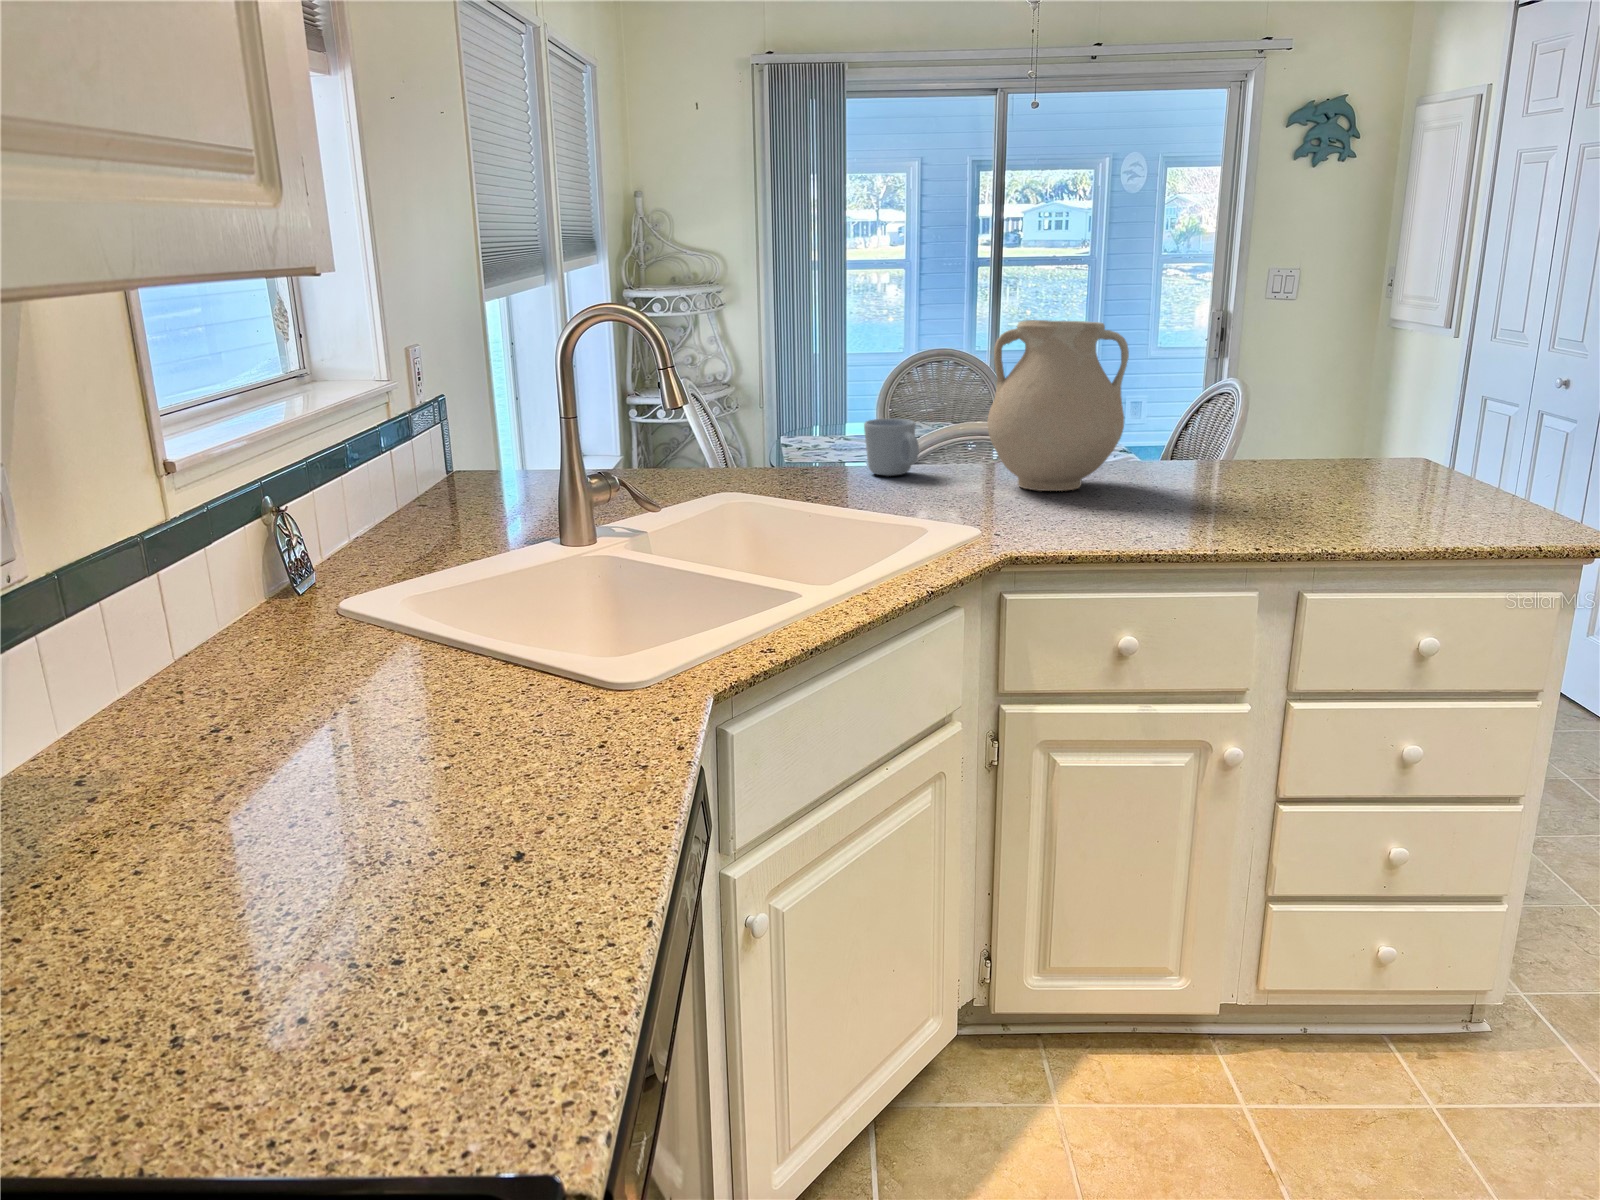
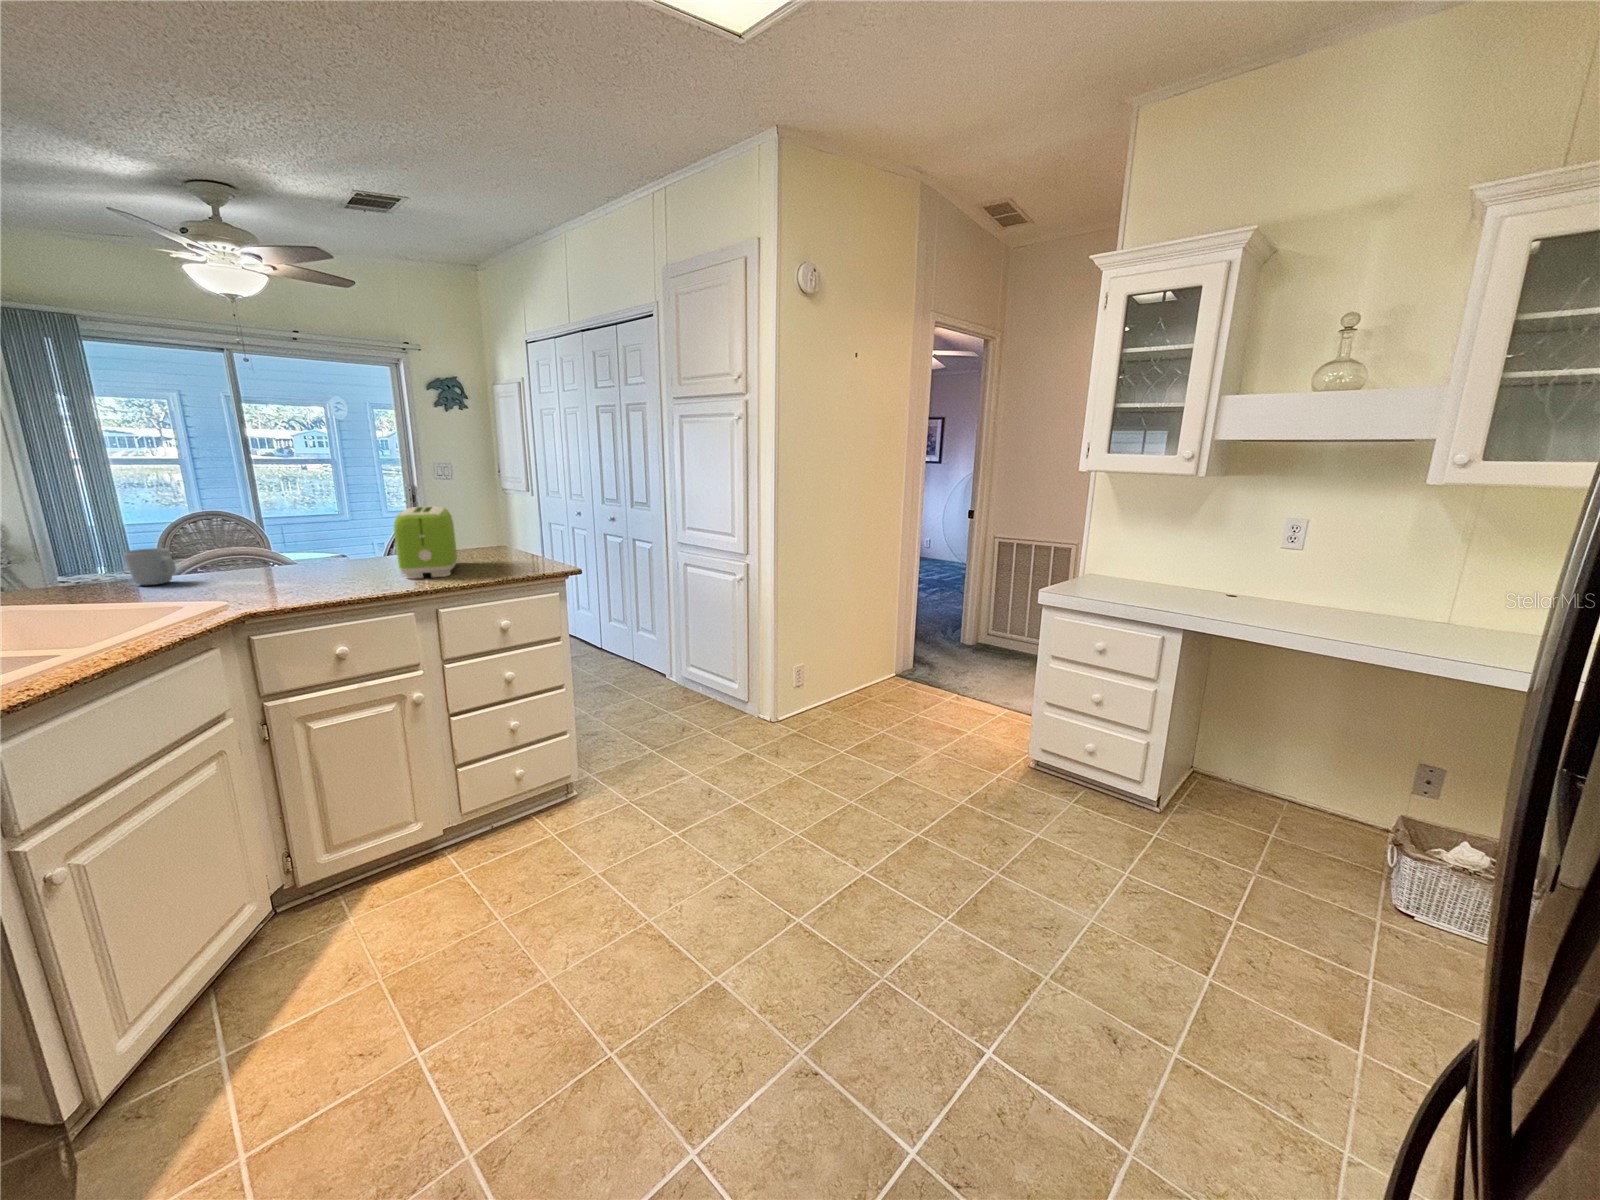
vase: present [987,320,1129,491] -> none [222,482,326,581]
toaster: none [1240,373,1353,523] -> present [394,506,457,579]

